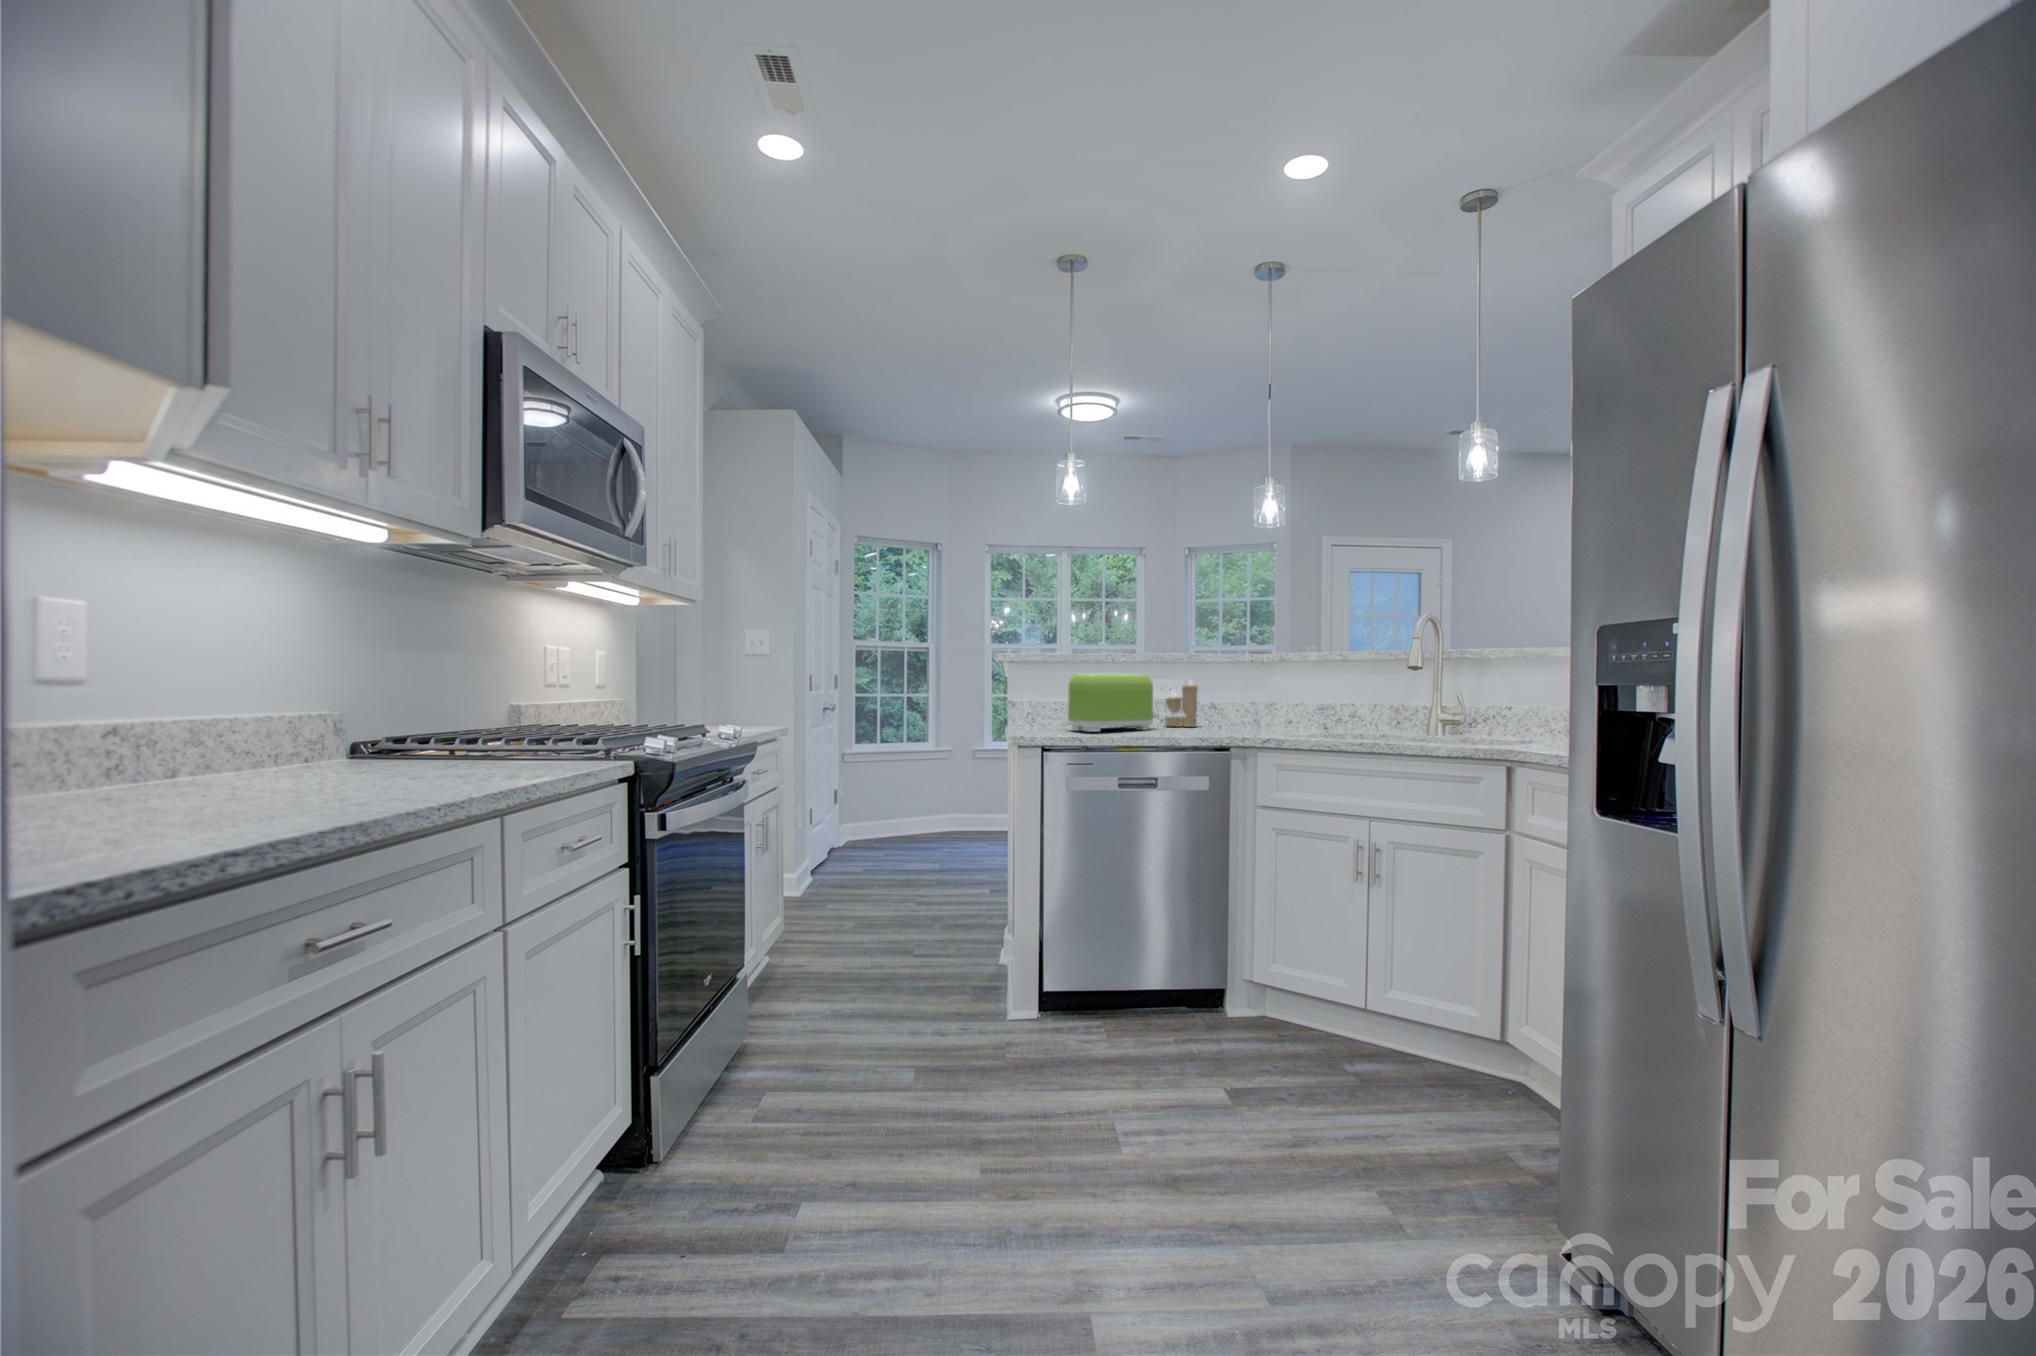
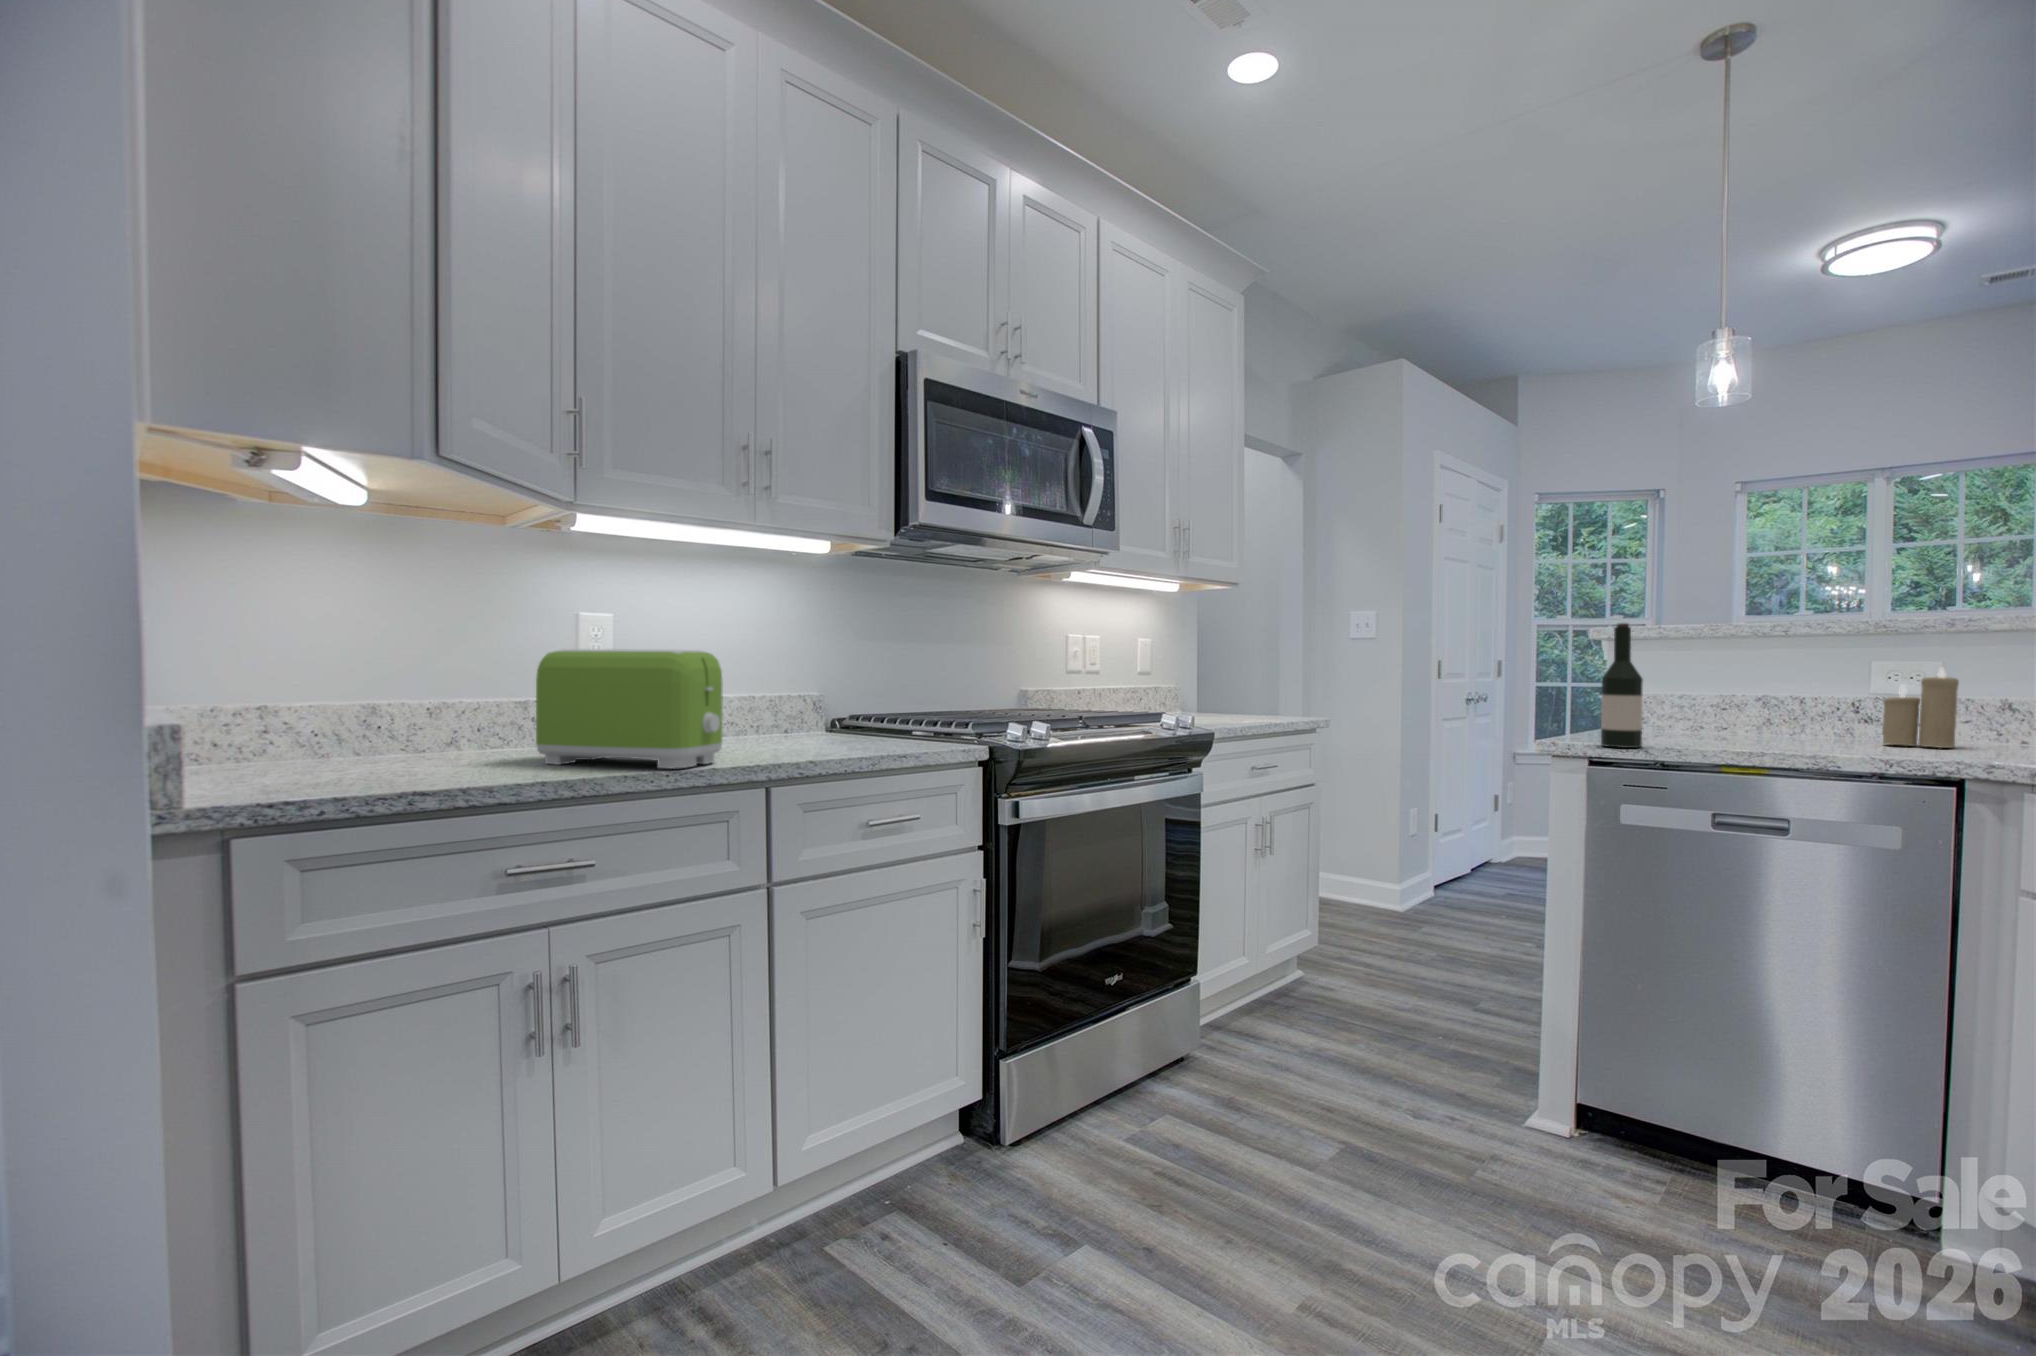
wine bottle: none [1038,649,1062,736] -> present [1601,623,1643,748]
toaster: present [1068,674,1153,731] -> present [536,649,722,768]

